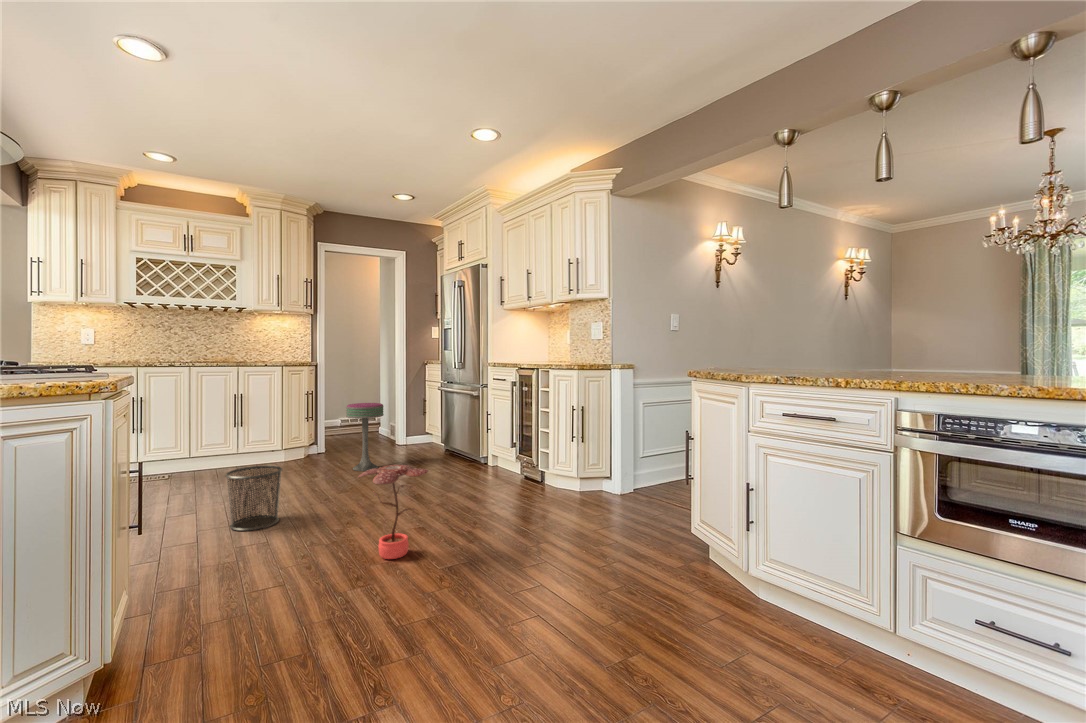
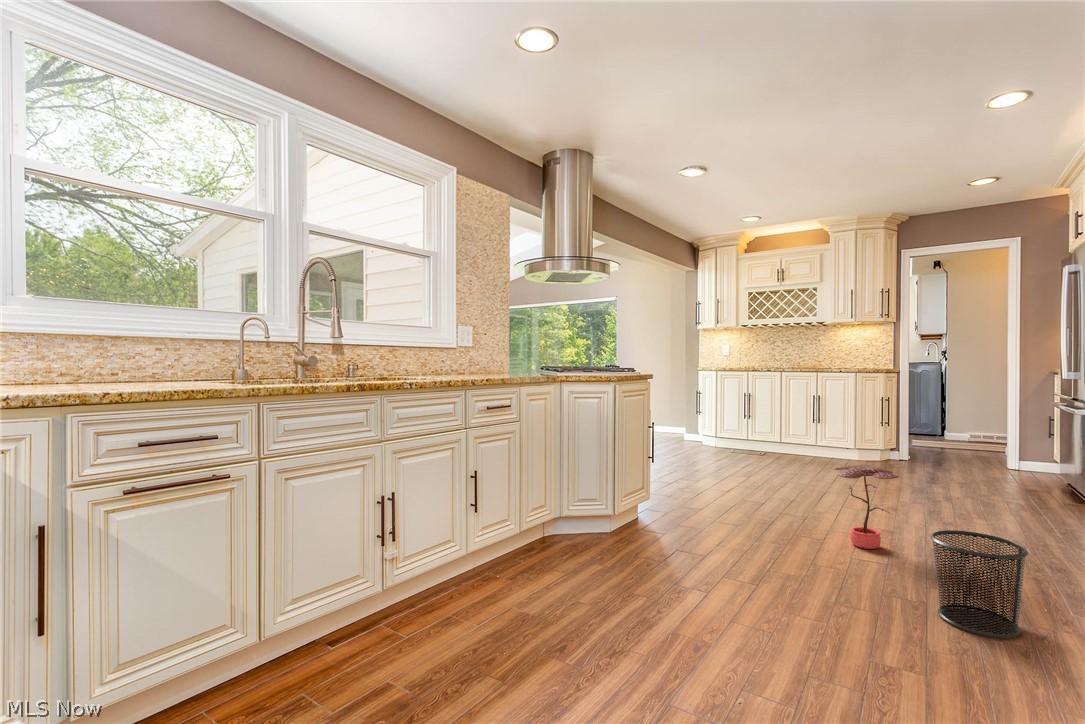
bar stool: present [346,403,384,471] -> none [908,414,954,486]
waste bin: present [225,466,283,531] -> present [930,530,1028,638]

